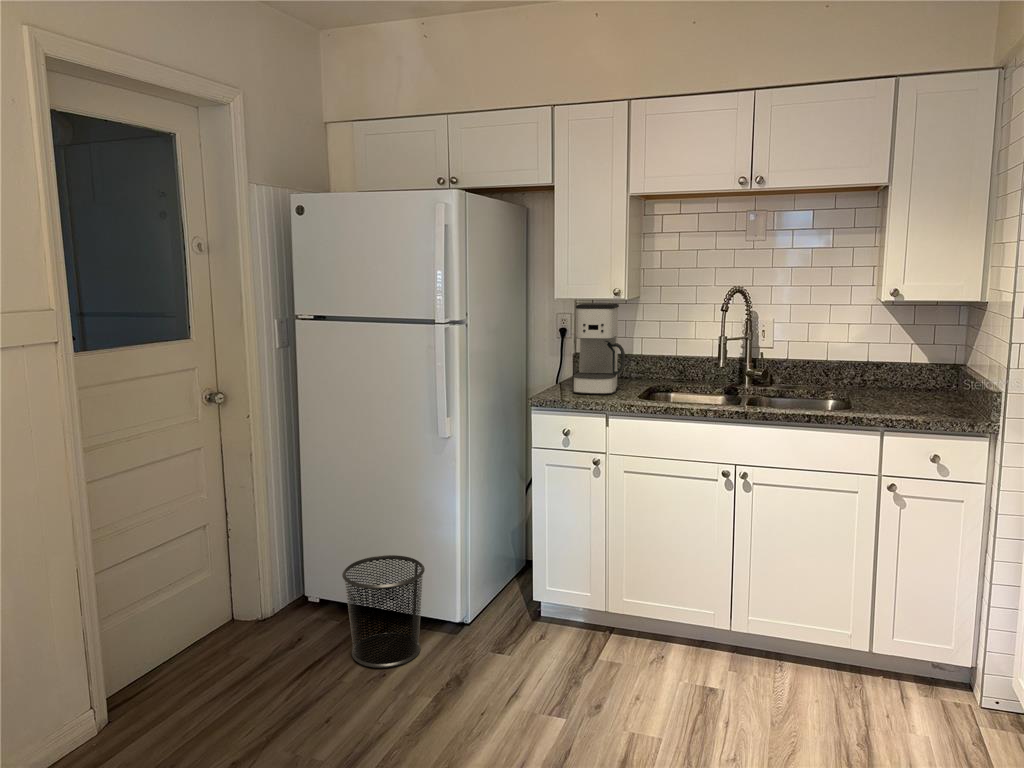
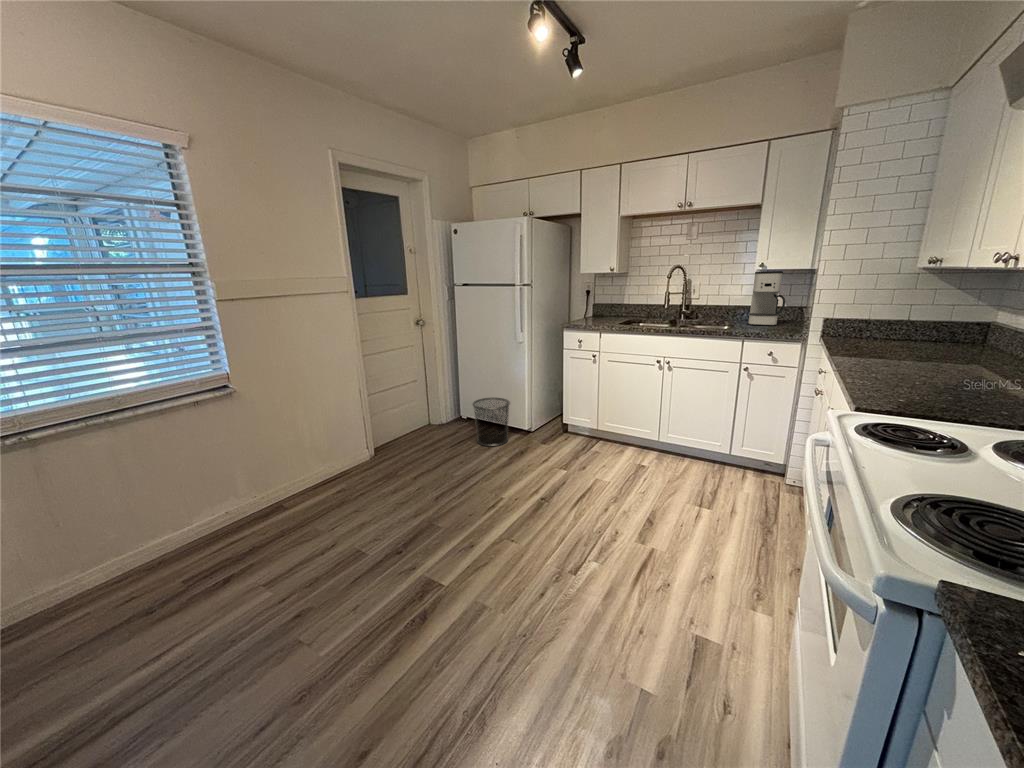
coffee maker: present [573,303,625,394] -> present [748,271,785,326]

